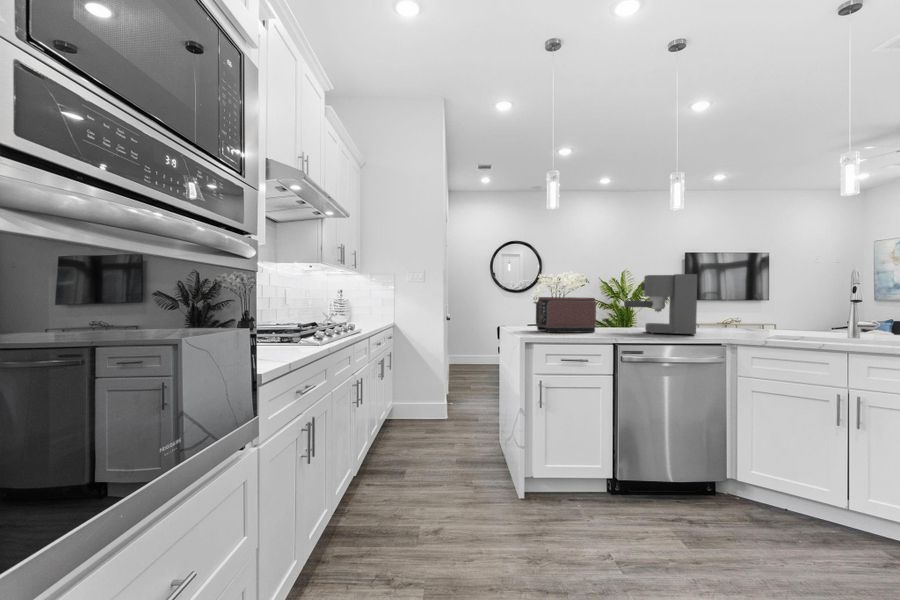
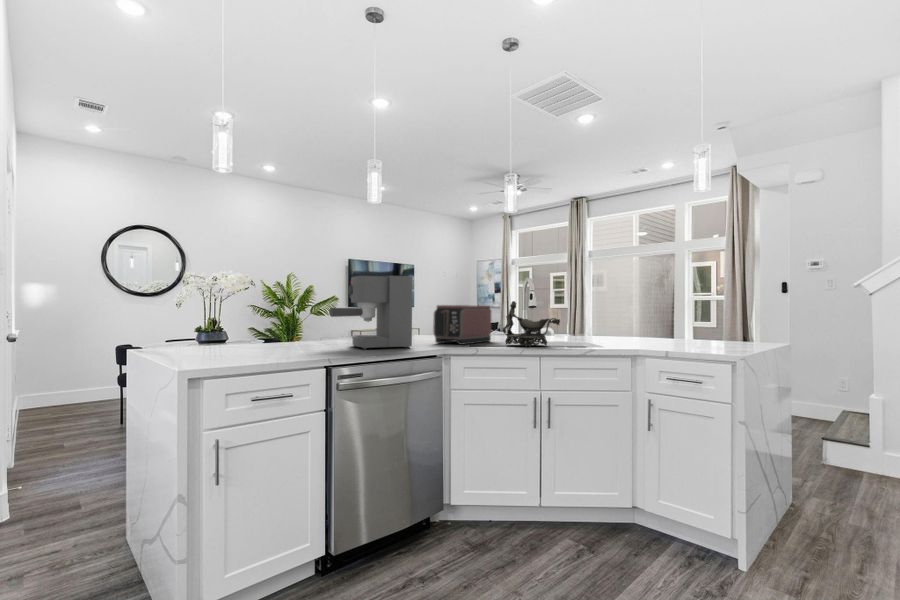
decorative bowl: none [803,295,880,343] -> present [503,301,560,347]
toaster: present [534,297,596,333] -> present [433,305,491,345]

